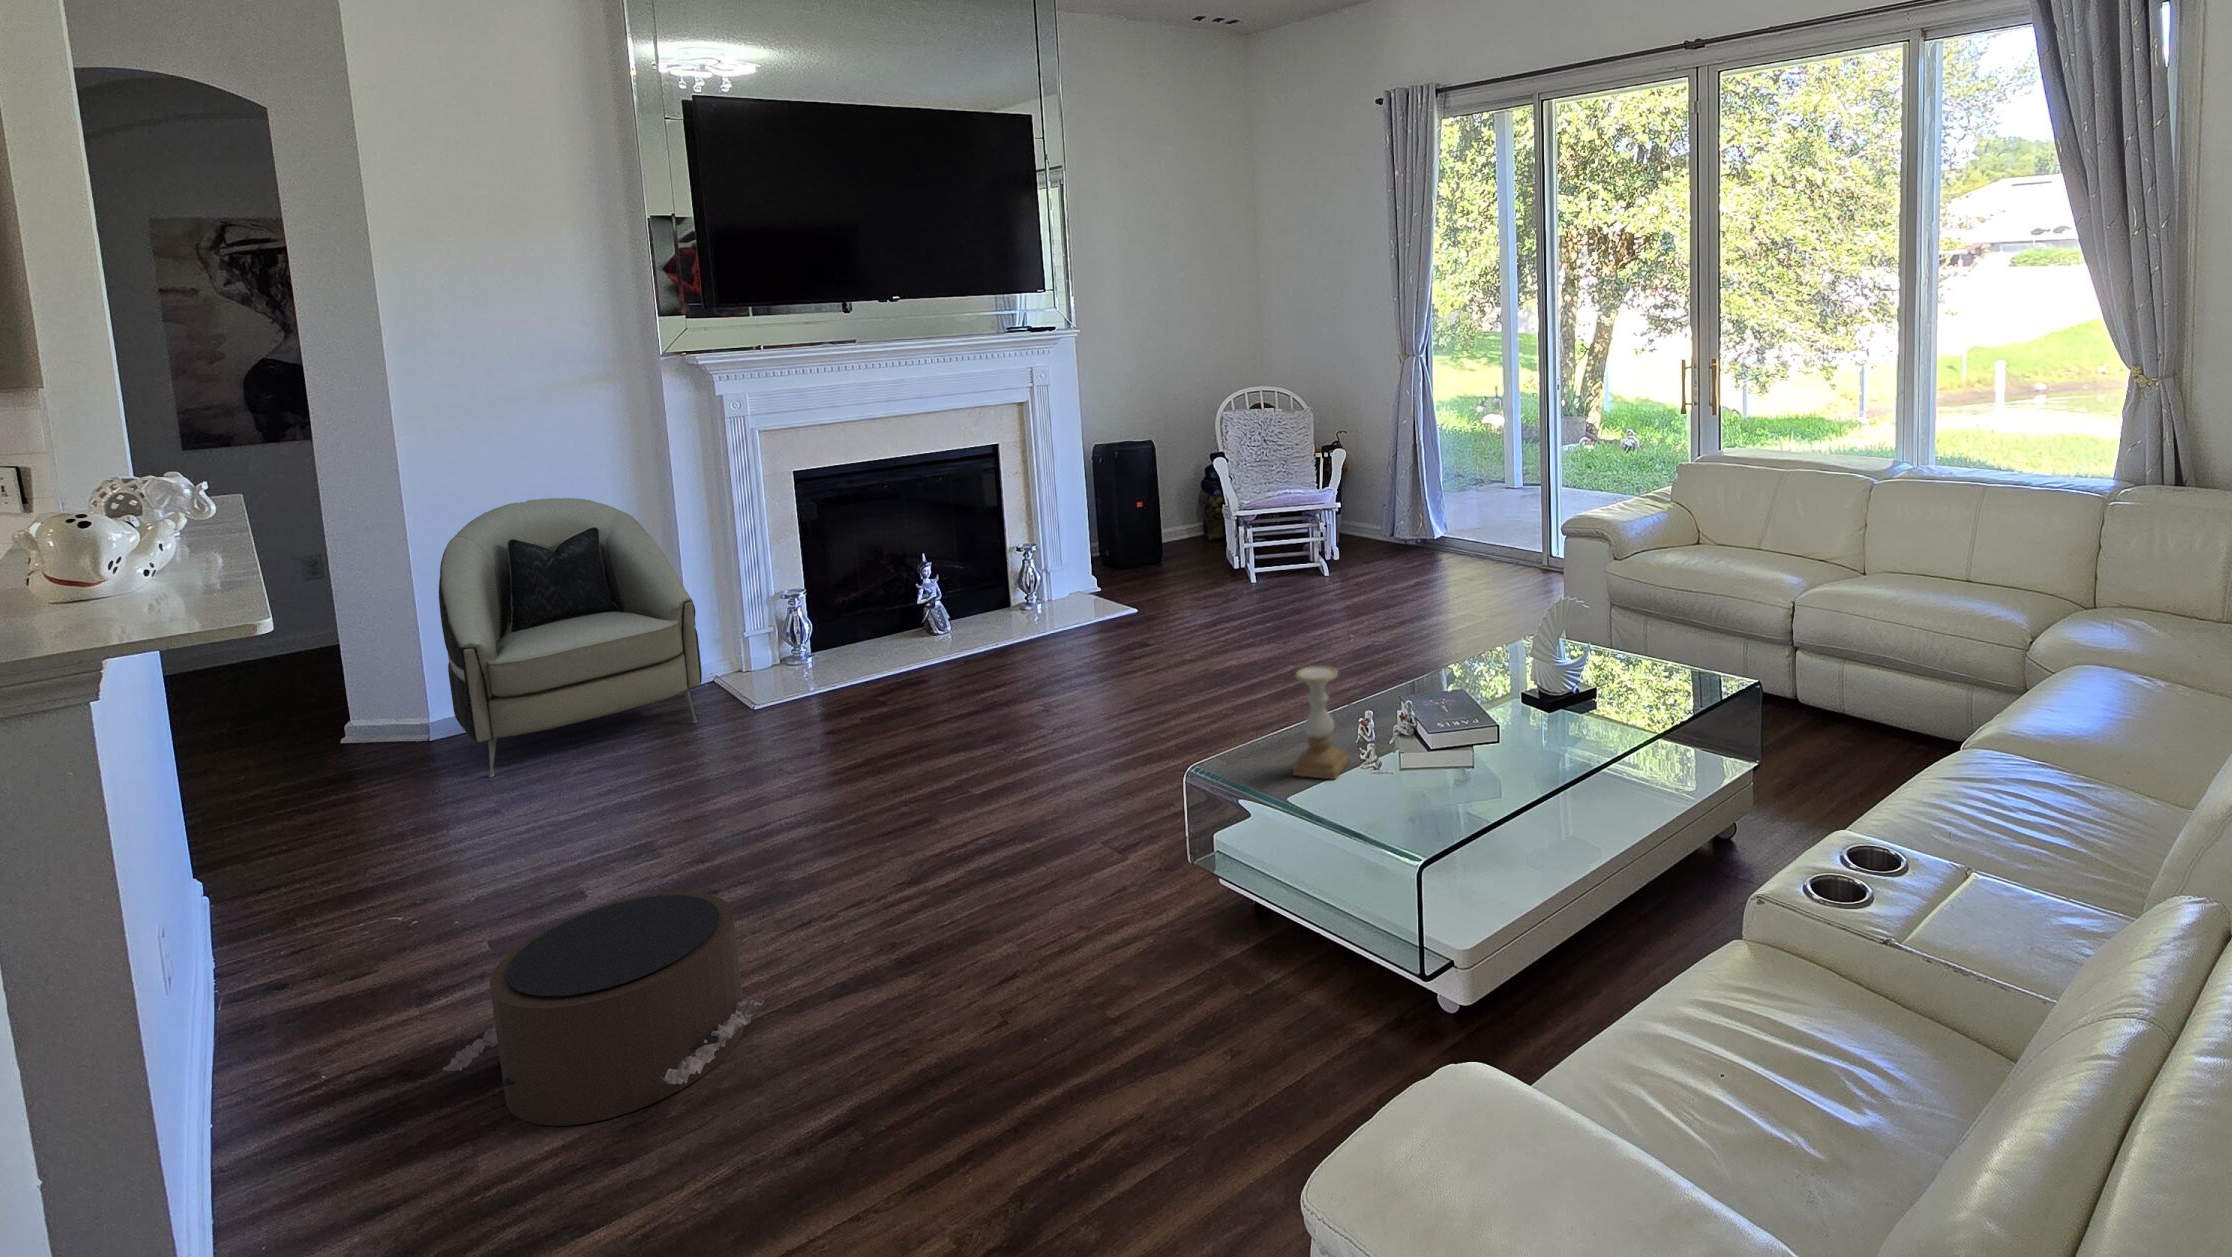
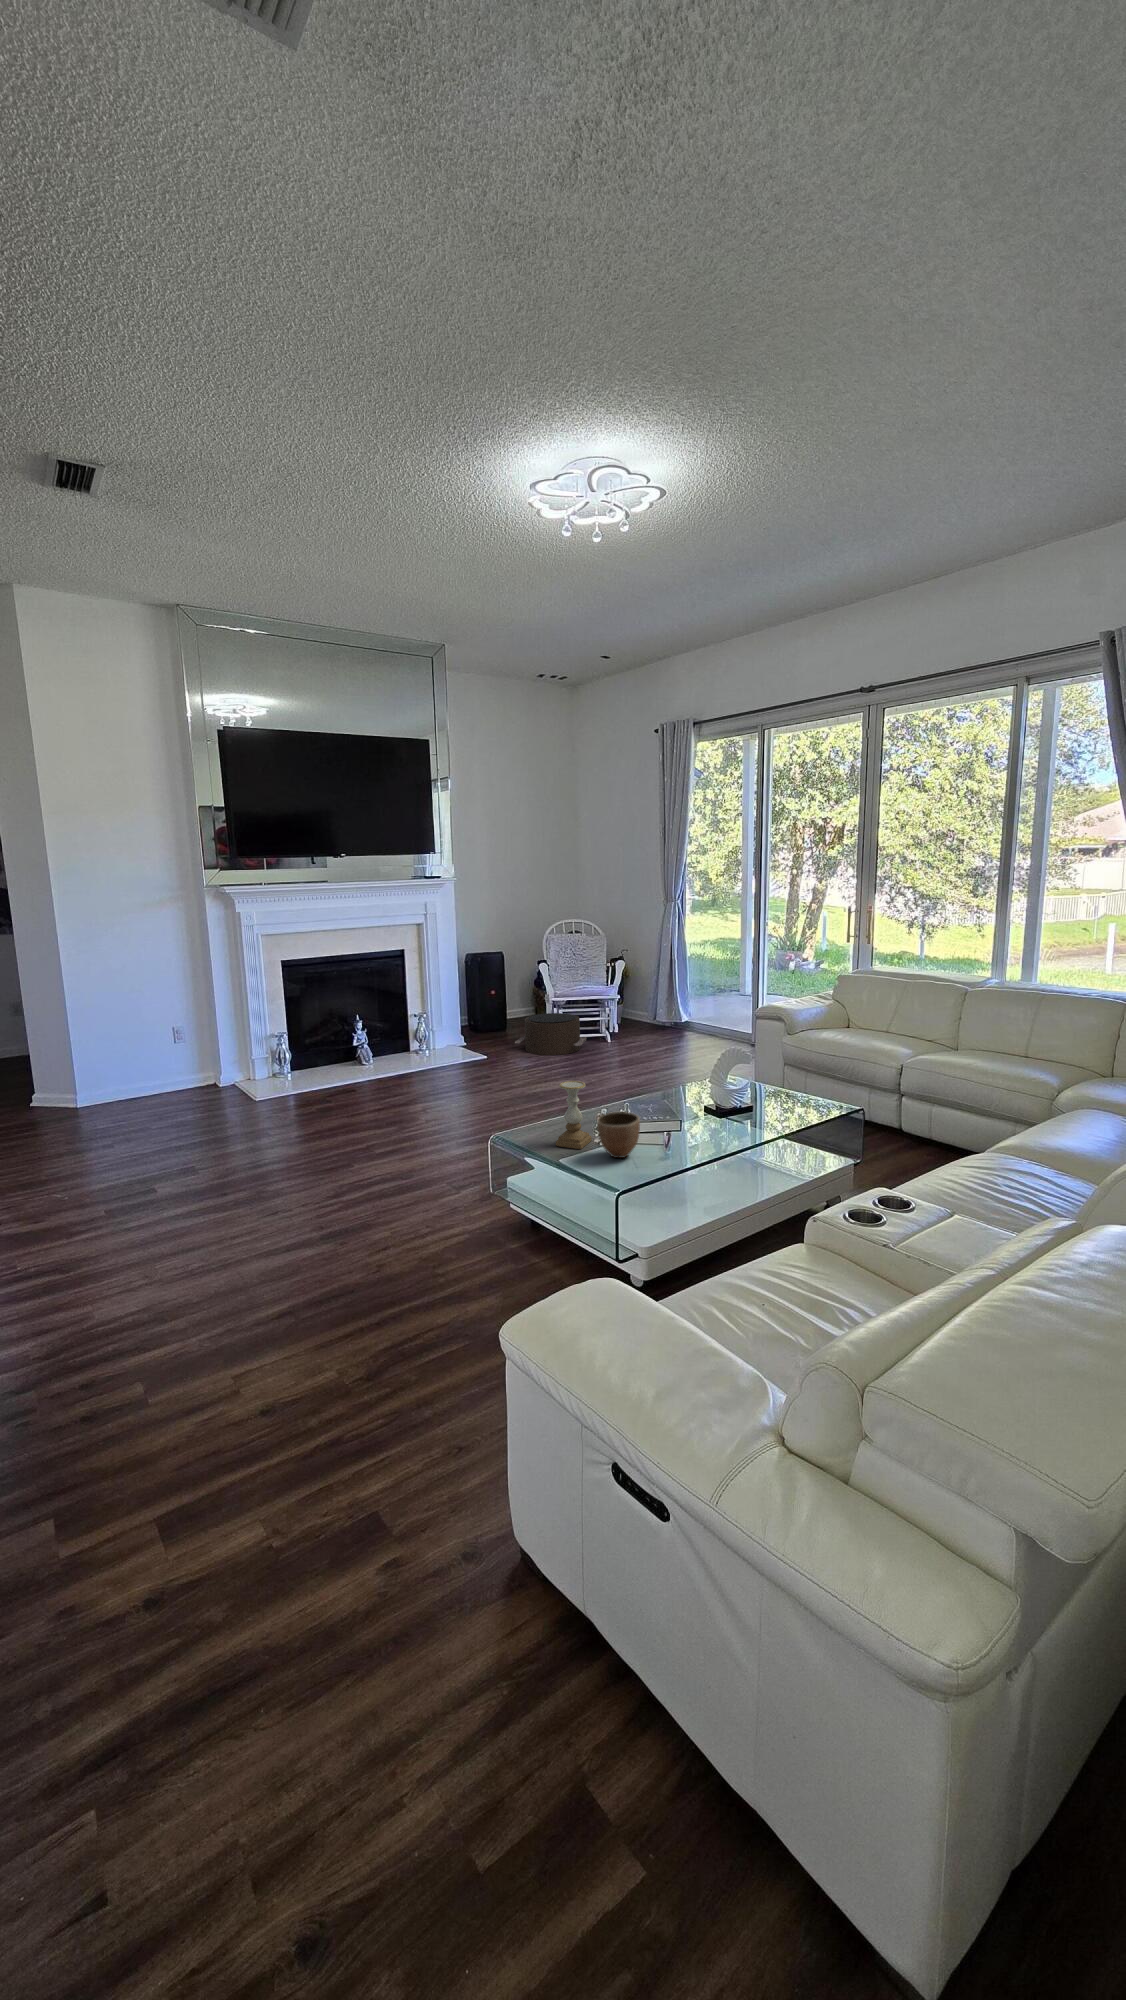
armchair: present [439,498,702,777] -> none [80,948,224,1129]
decorative bowl: none [1363,714,1433,792] -> present [597,1112,640,1158]
pouf: present [443,892,764,1126] -> present [515,1013,587,1055]

